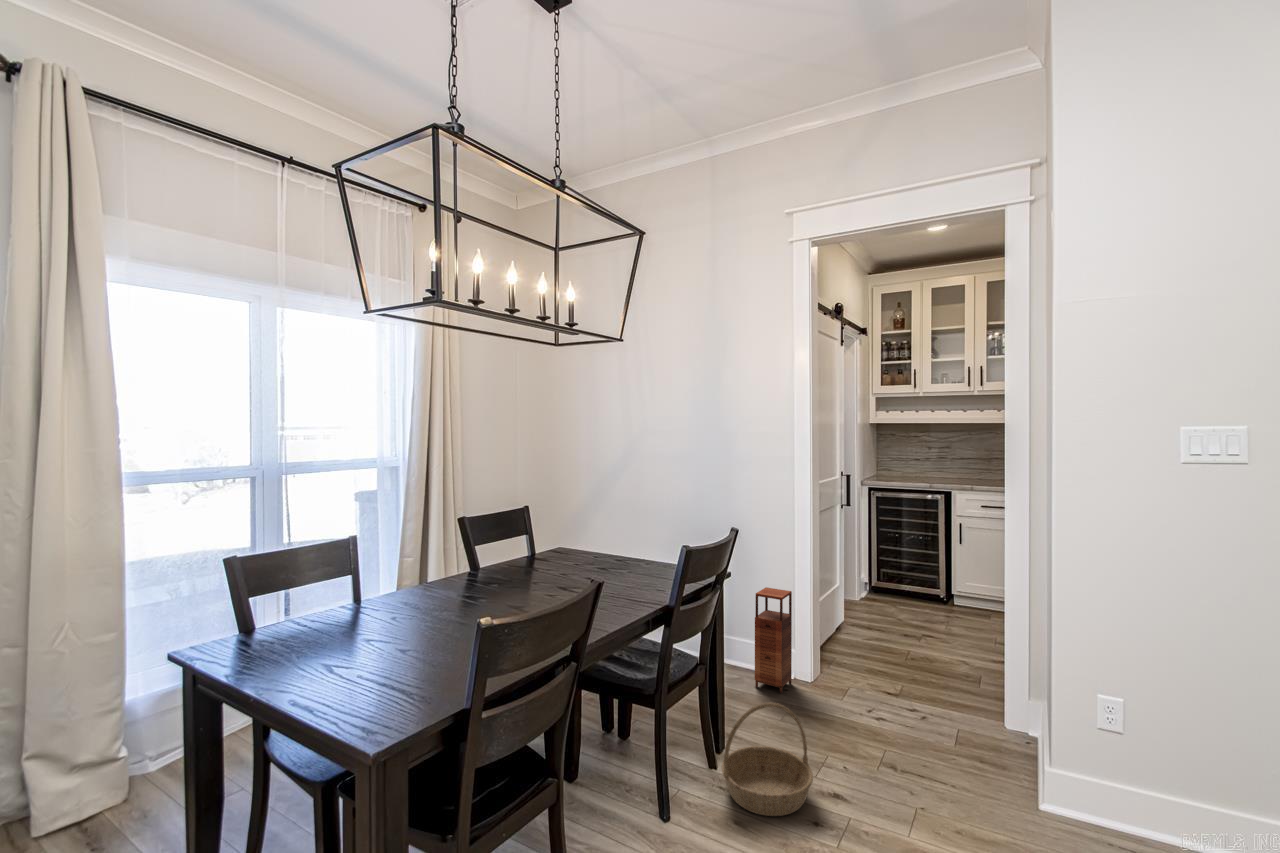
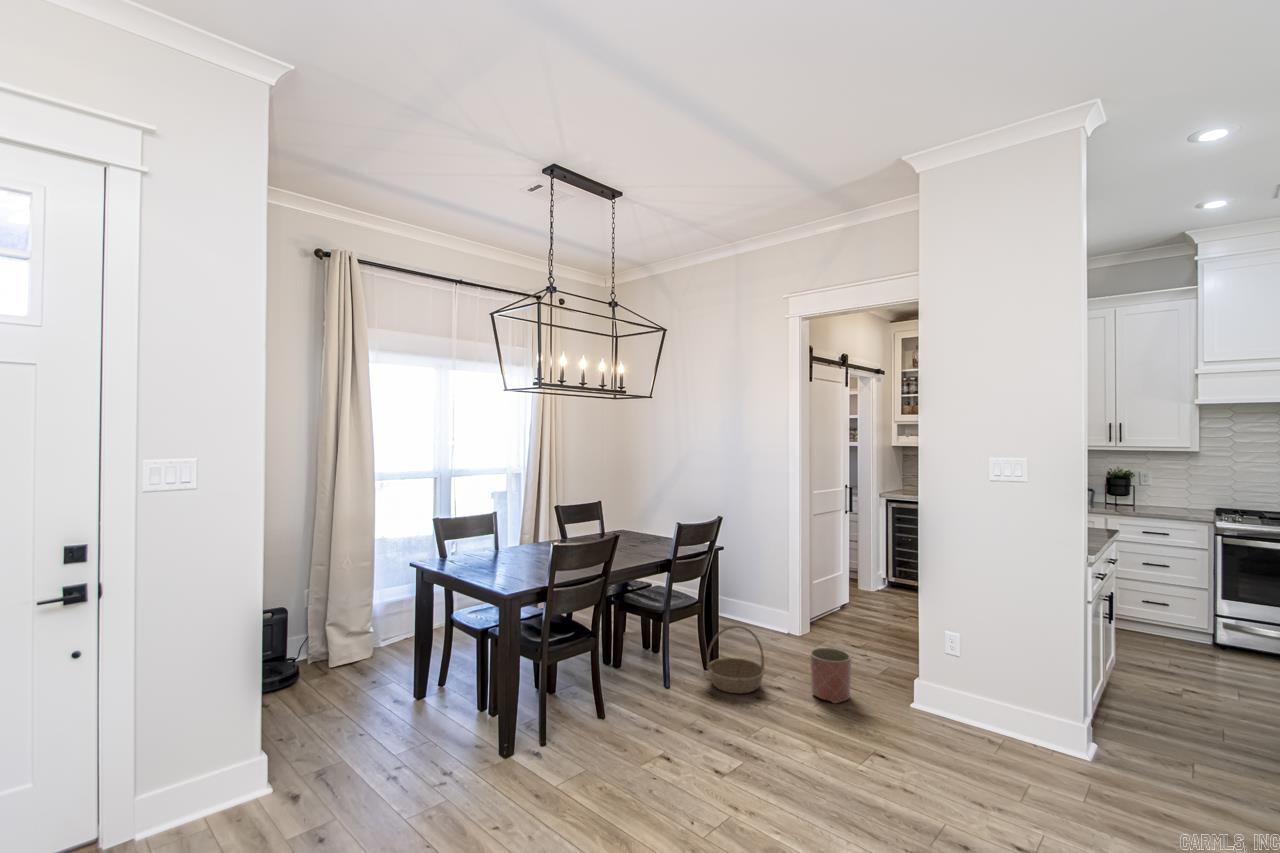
storage cabinet: present [755,587,792,693] -> none [758,565,786,640]
planter: none [882,725,949,820] -> present [810,648,852,703]

